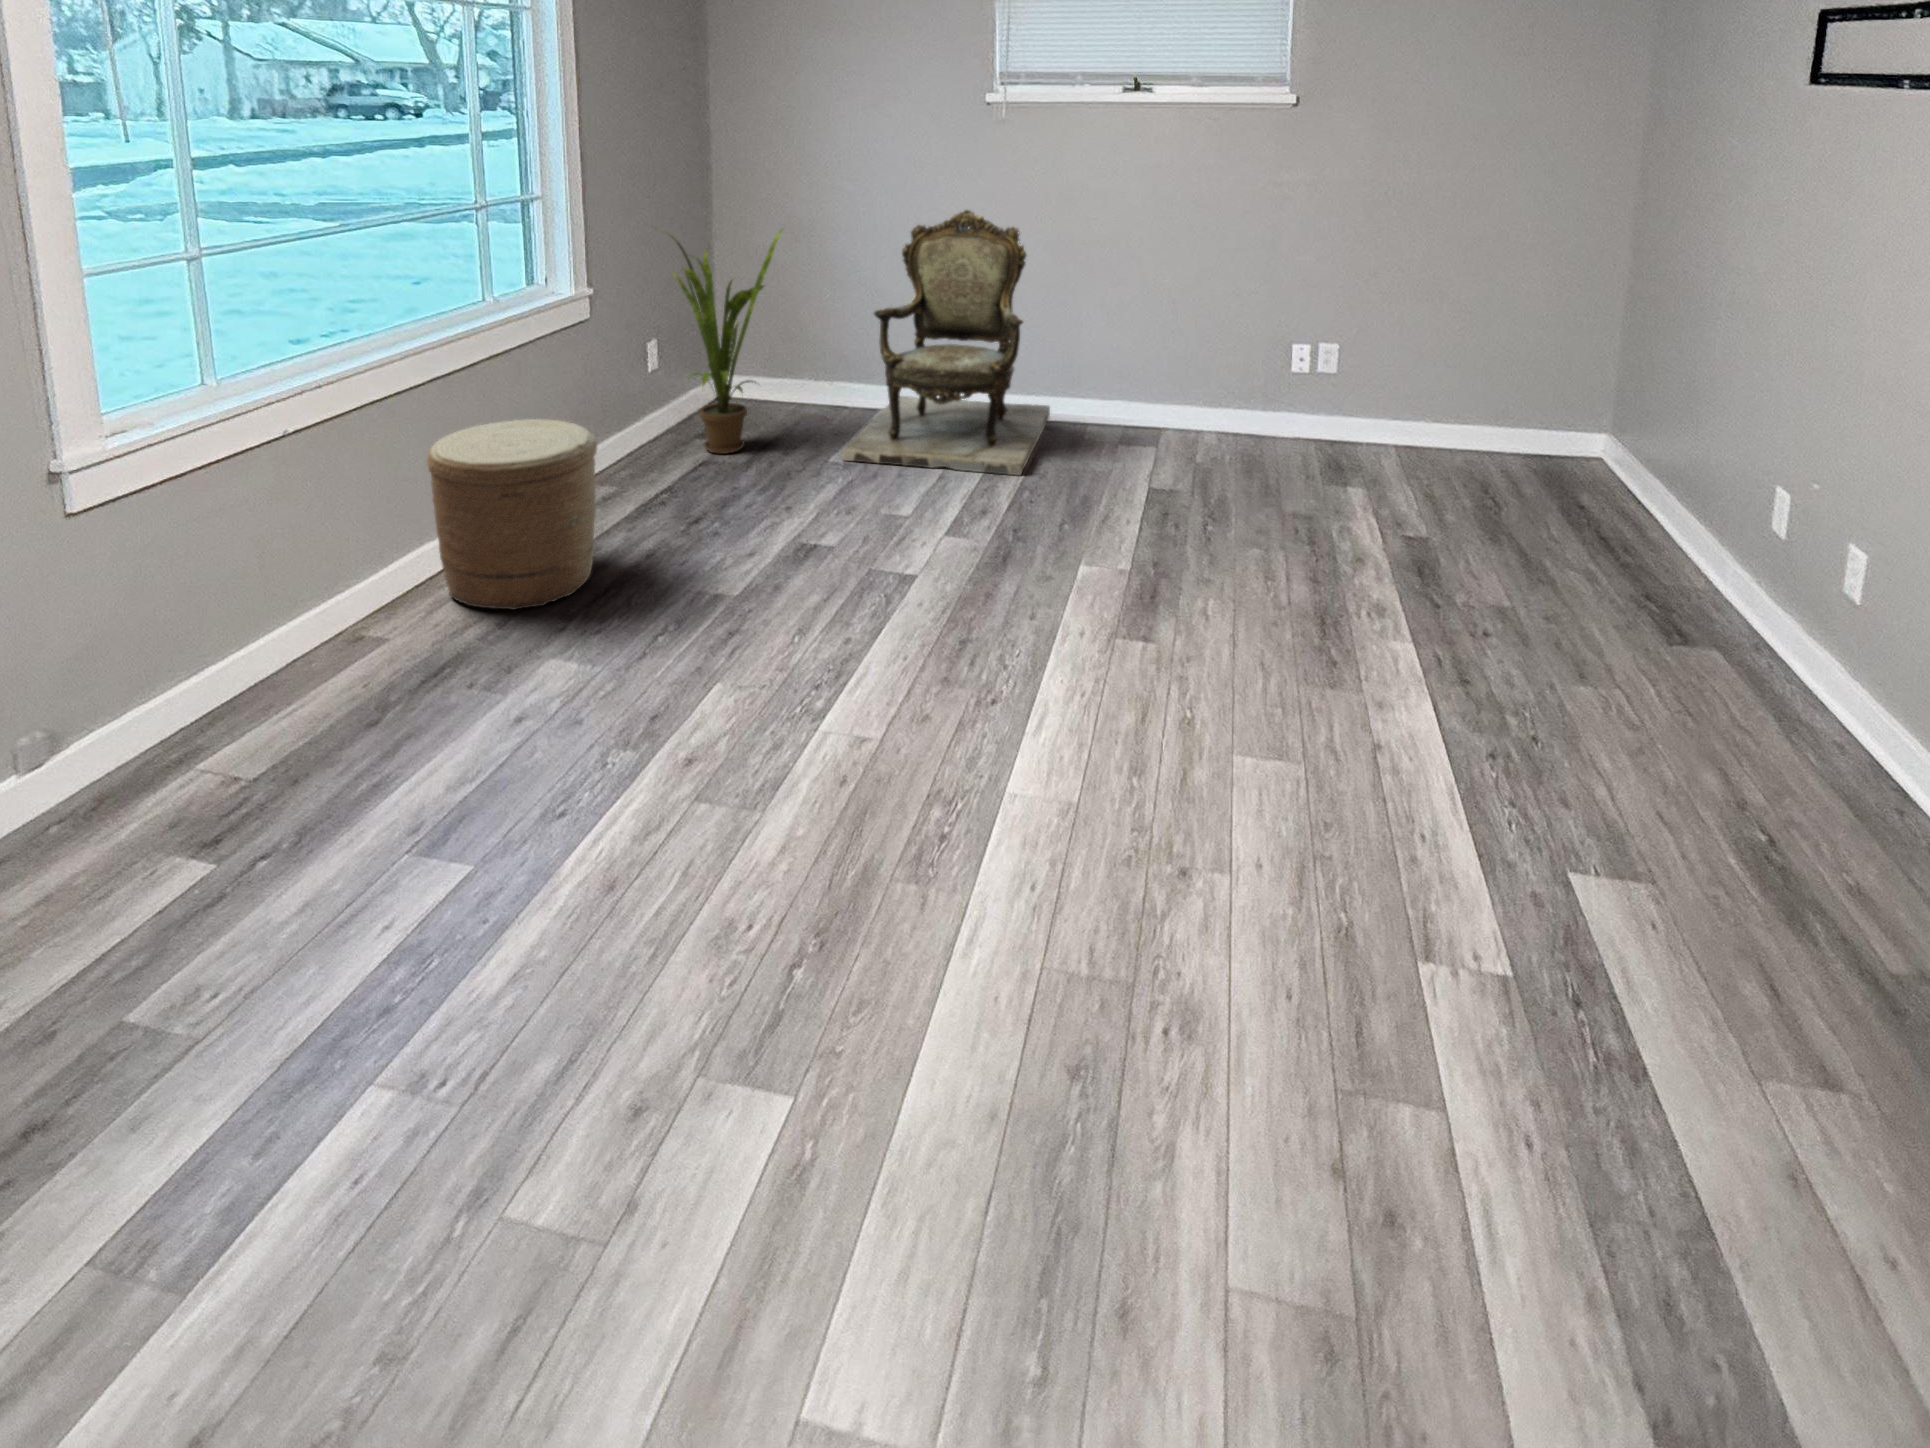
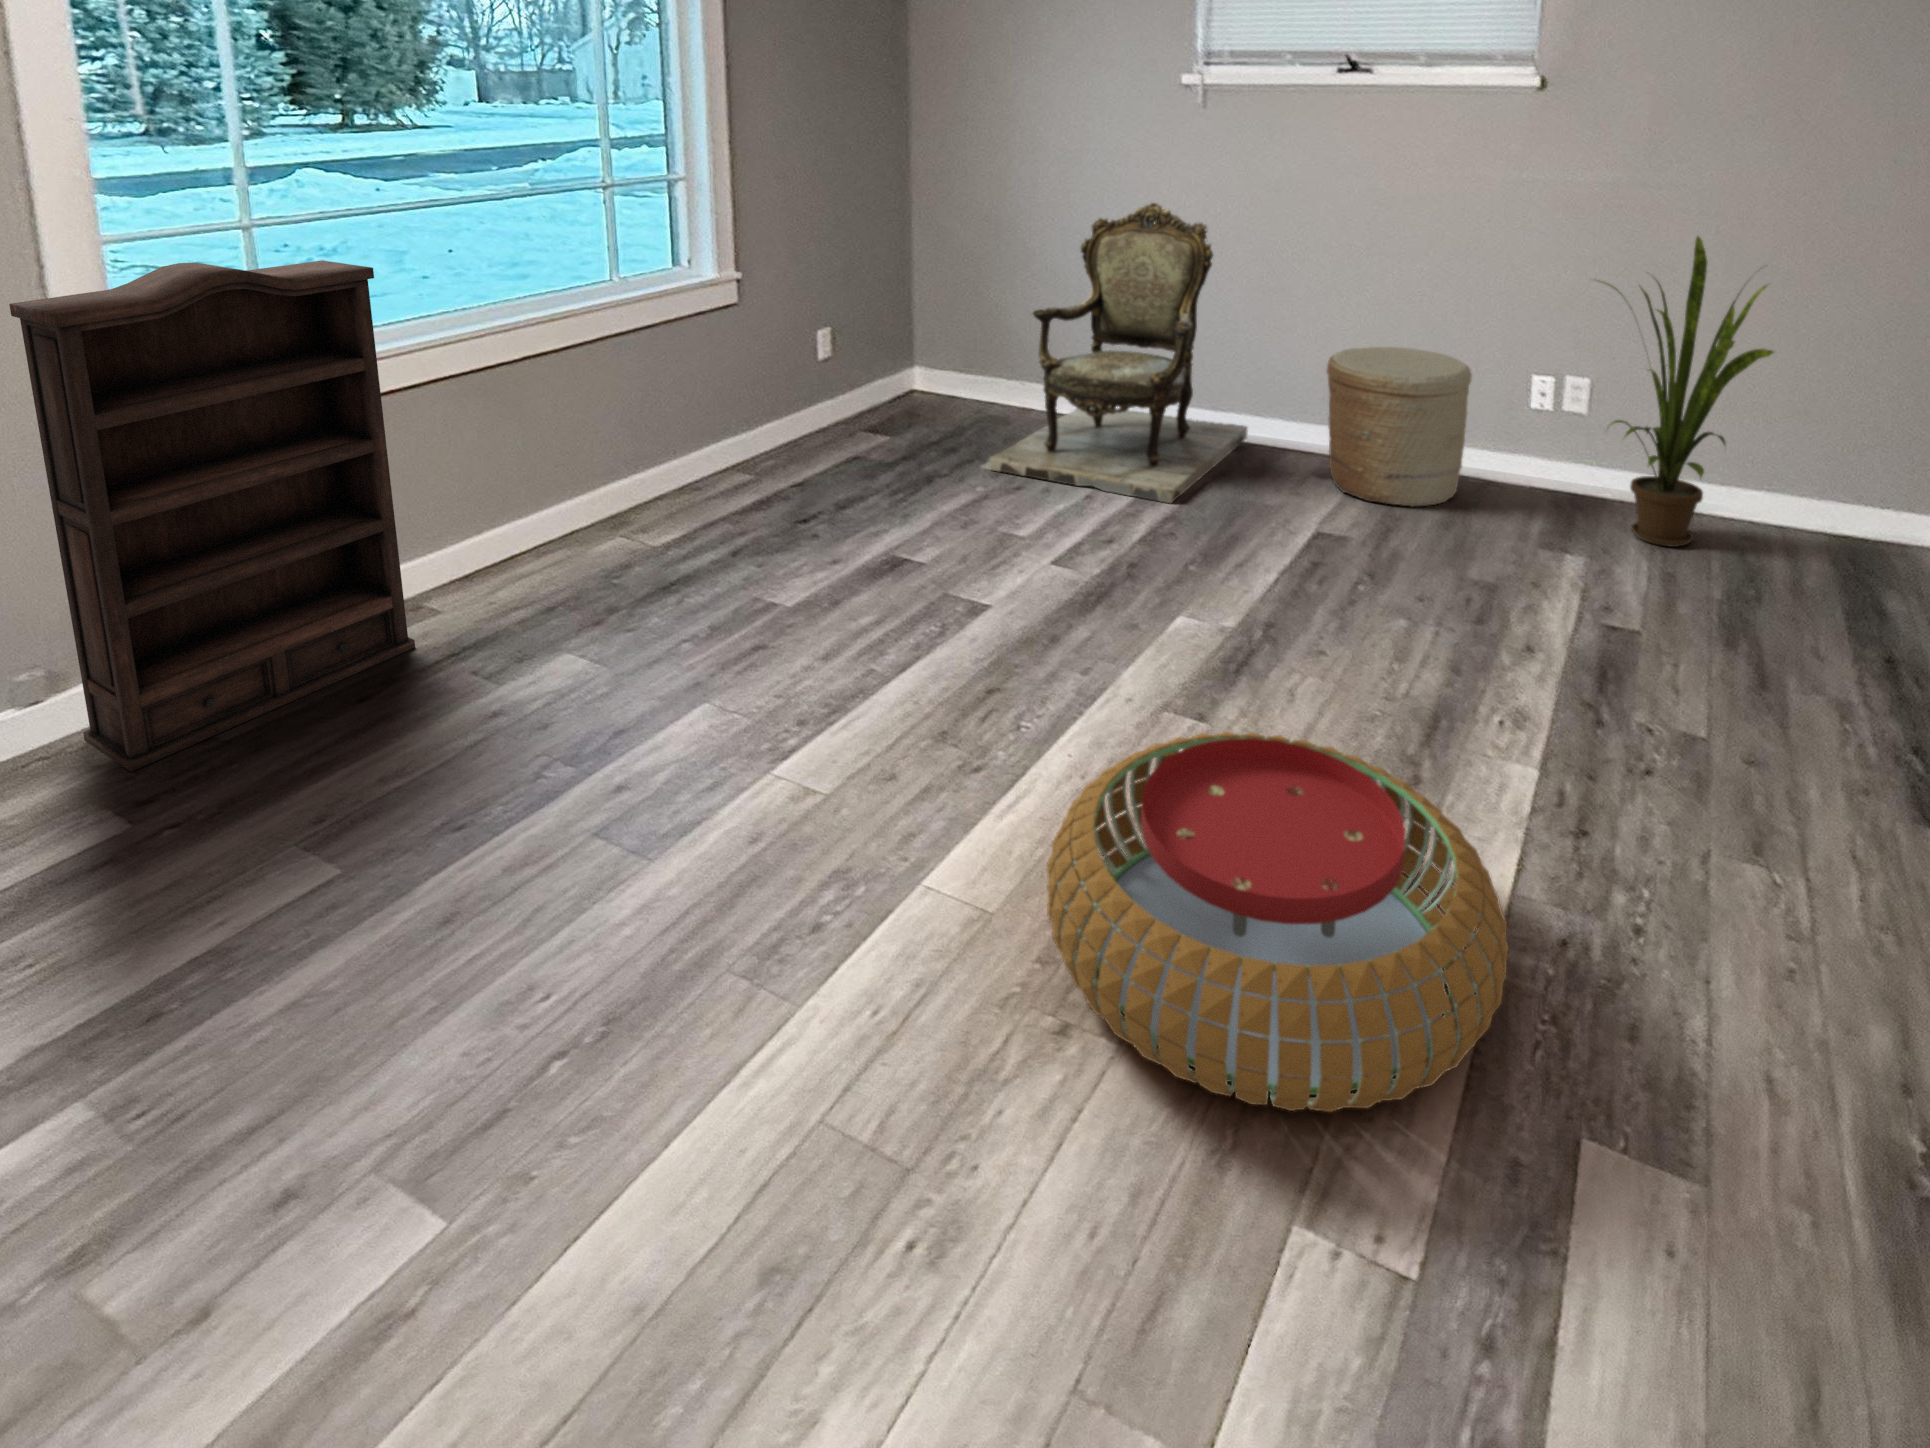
house plant: present [671,230,782,454] -> present [1605,236,1775,547]
bookshelf: none [13,287,387,823] -> present [9,260,415,772]
woven basket: present [427,419,597,610] -> present [1327,347,1472,507]
pouf: none [1125,634,1492,891] -> present [1047,732,1509,1112]

